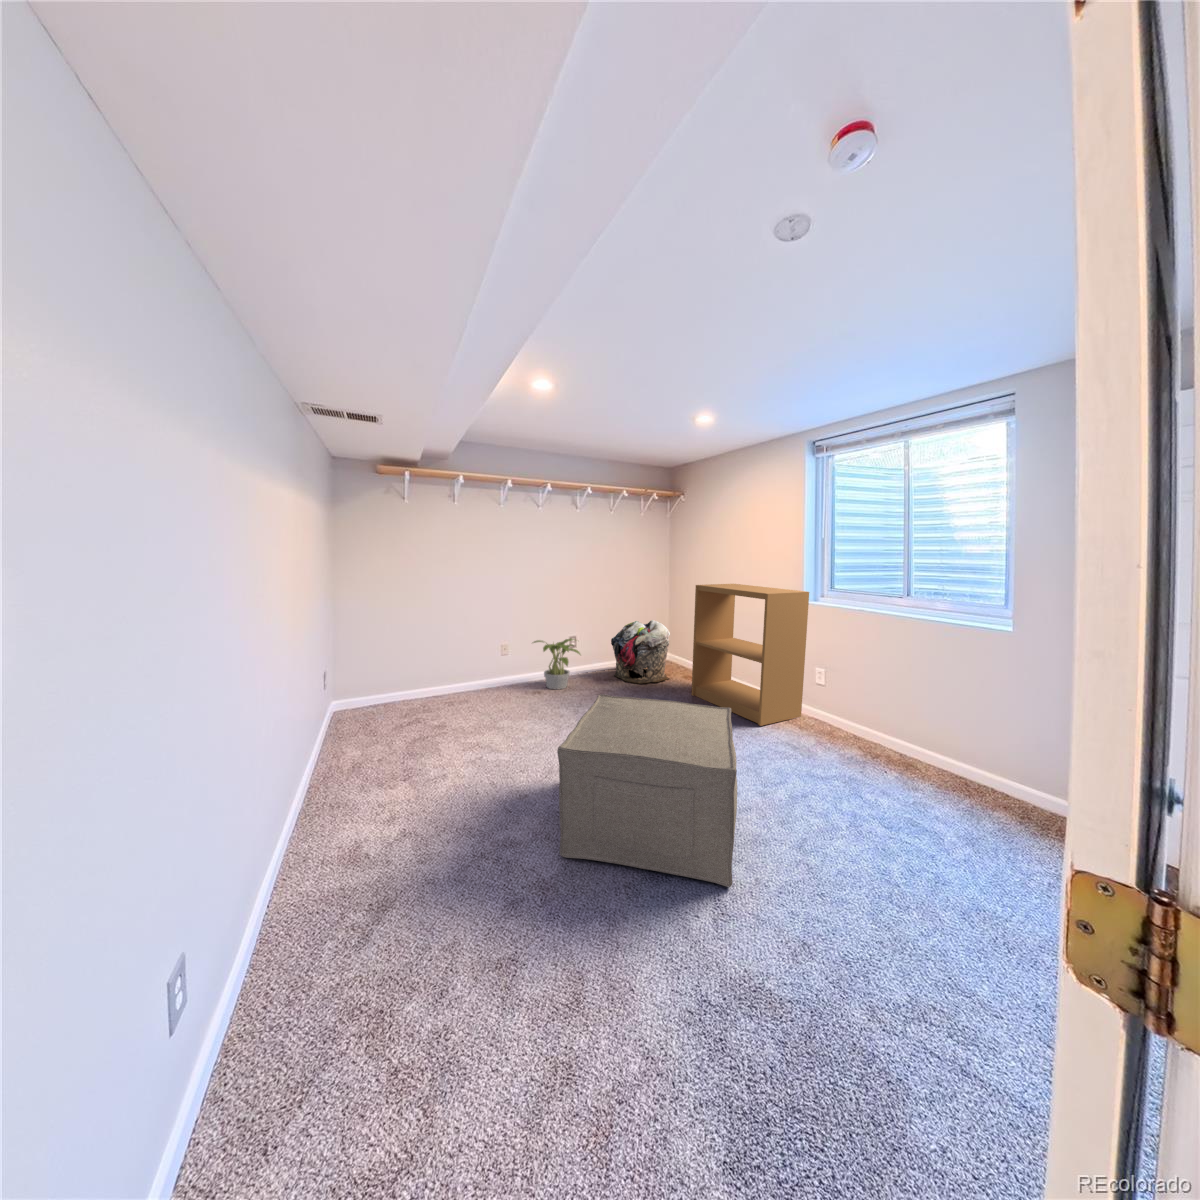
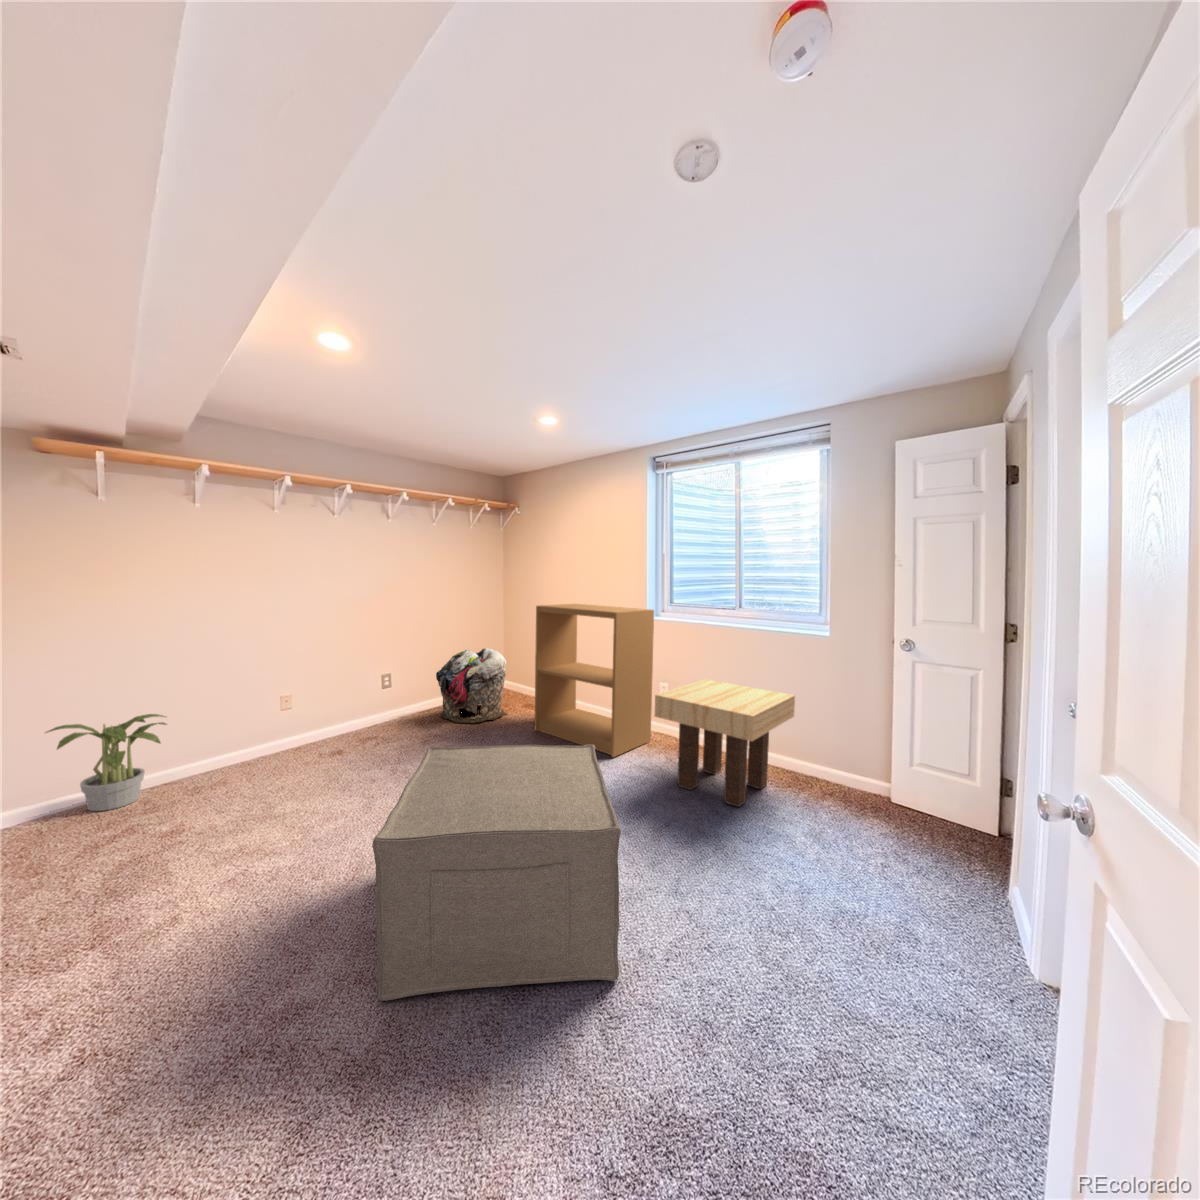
potted plant: present [533,639,580,689] -> present [46,714,166,811]
side table: none [798,662,958,786] -> present [655,679,795,807]

